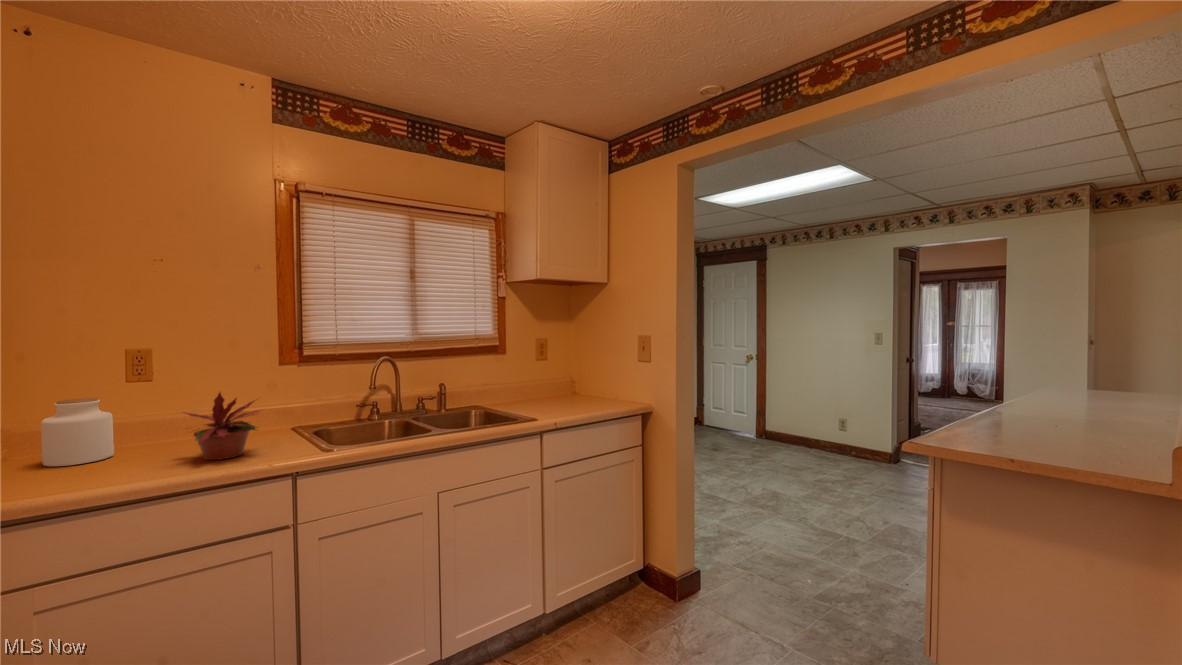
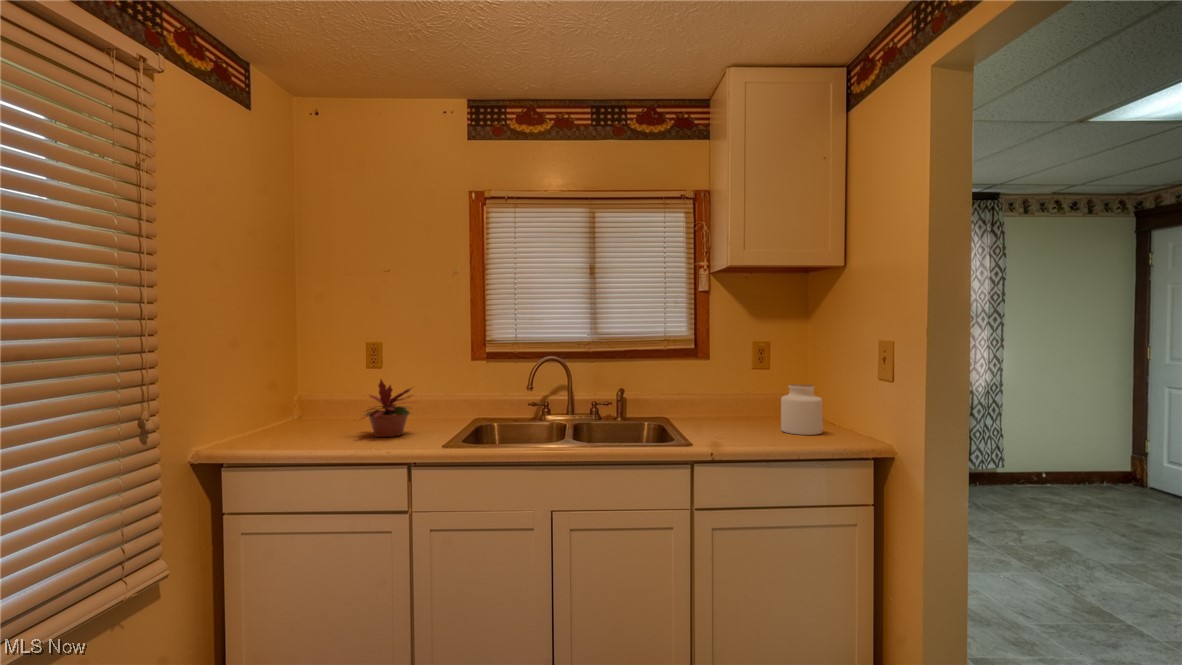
jar: present [41,398,114,466] -> present [781,384,823,435]

